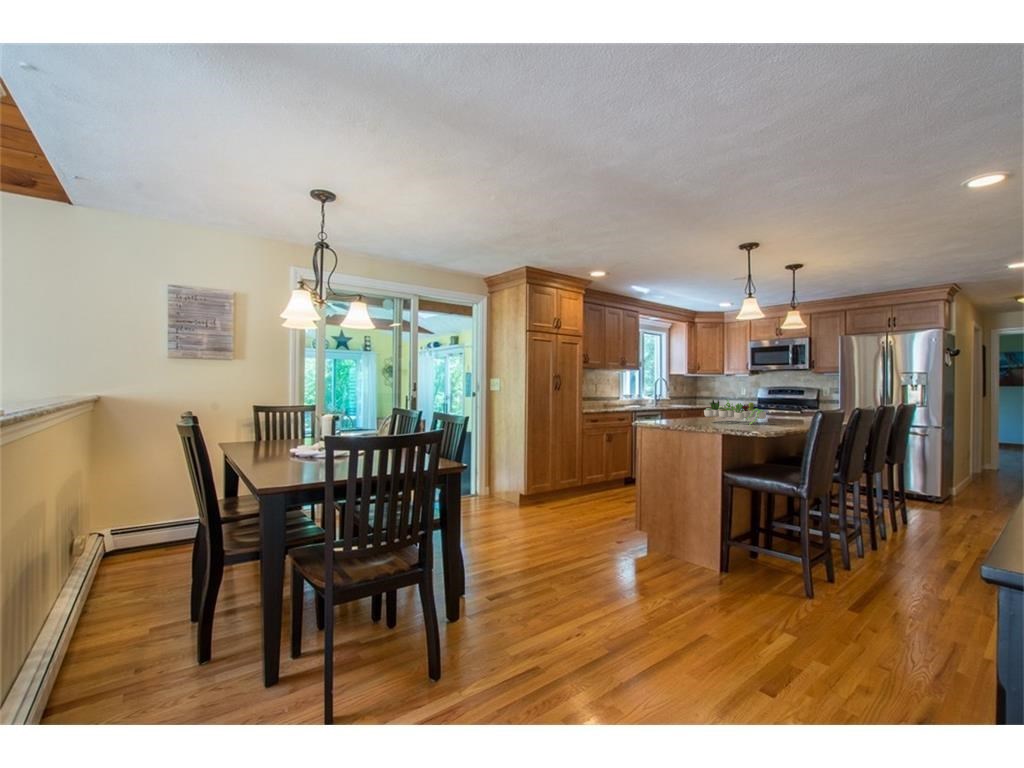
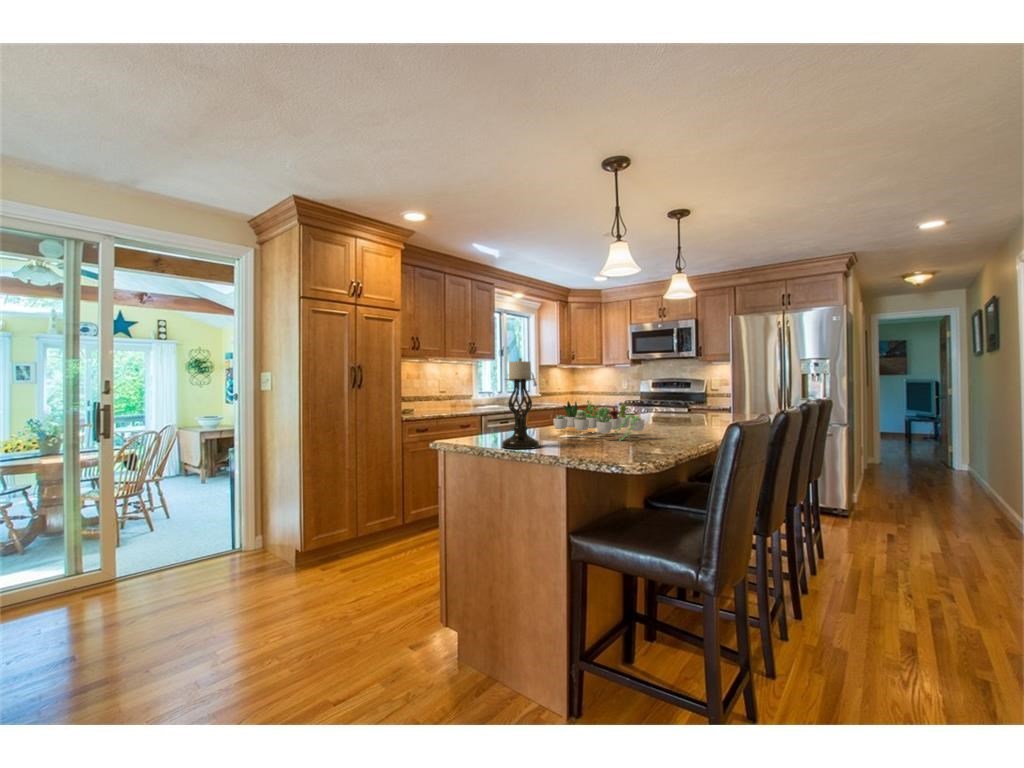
candle holder: none [676,373,699,426] -> present [502,358,539,449]

